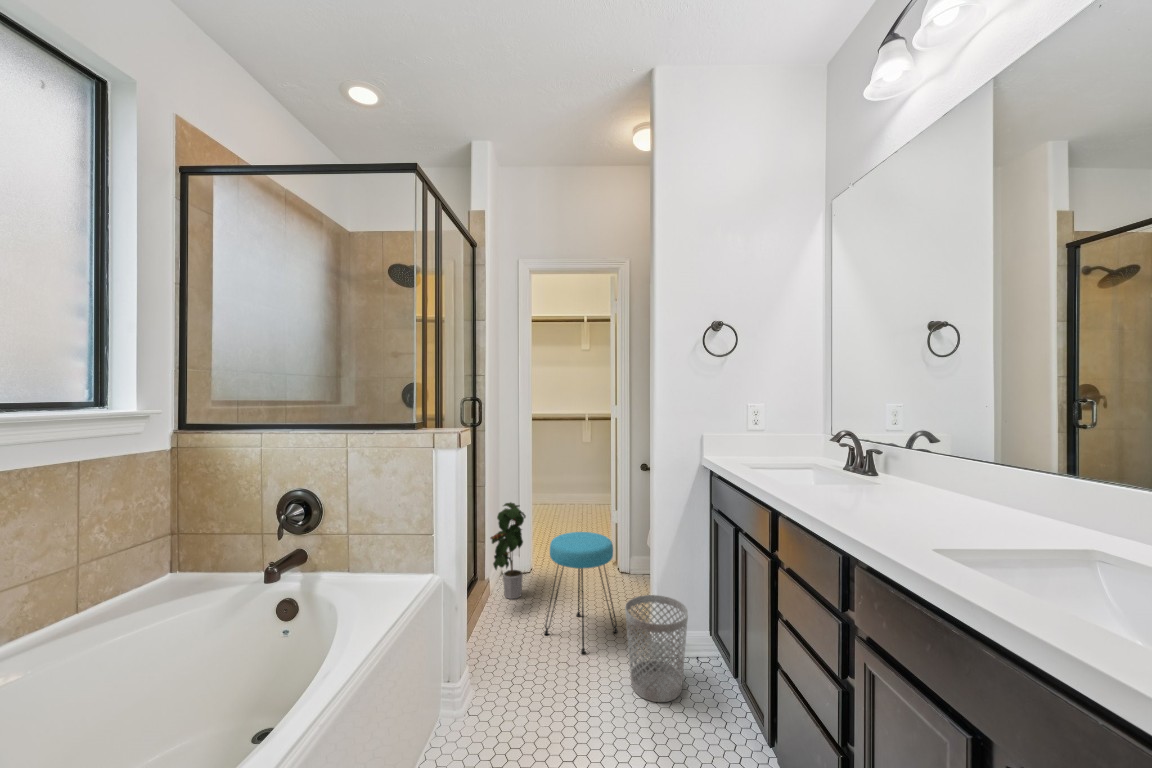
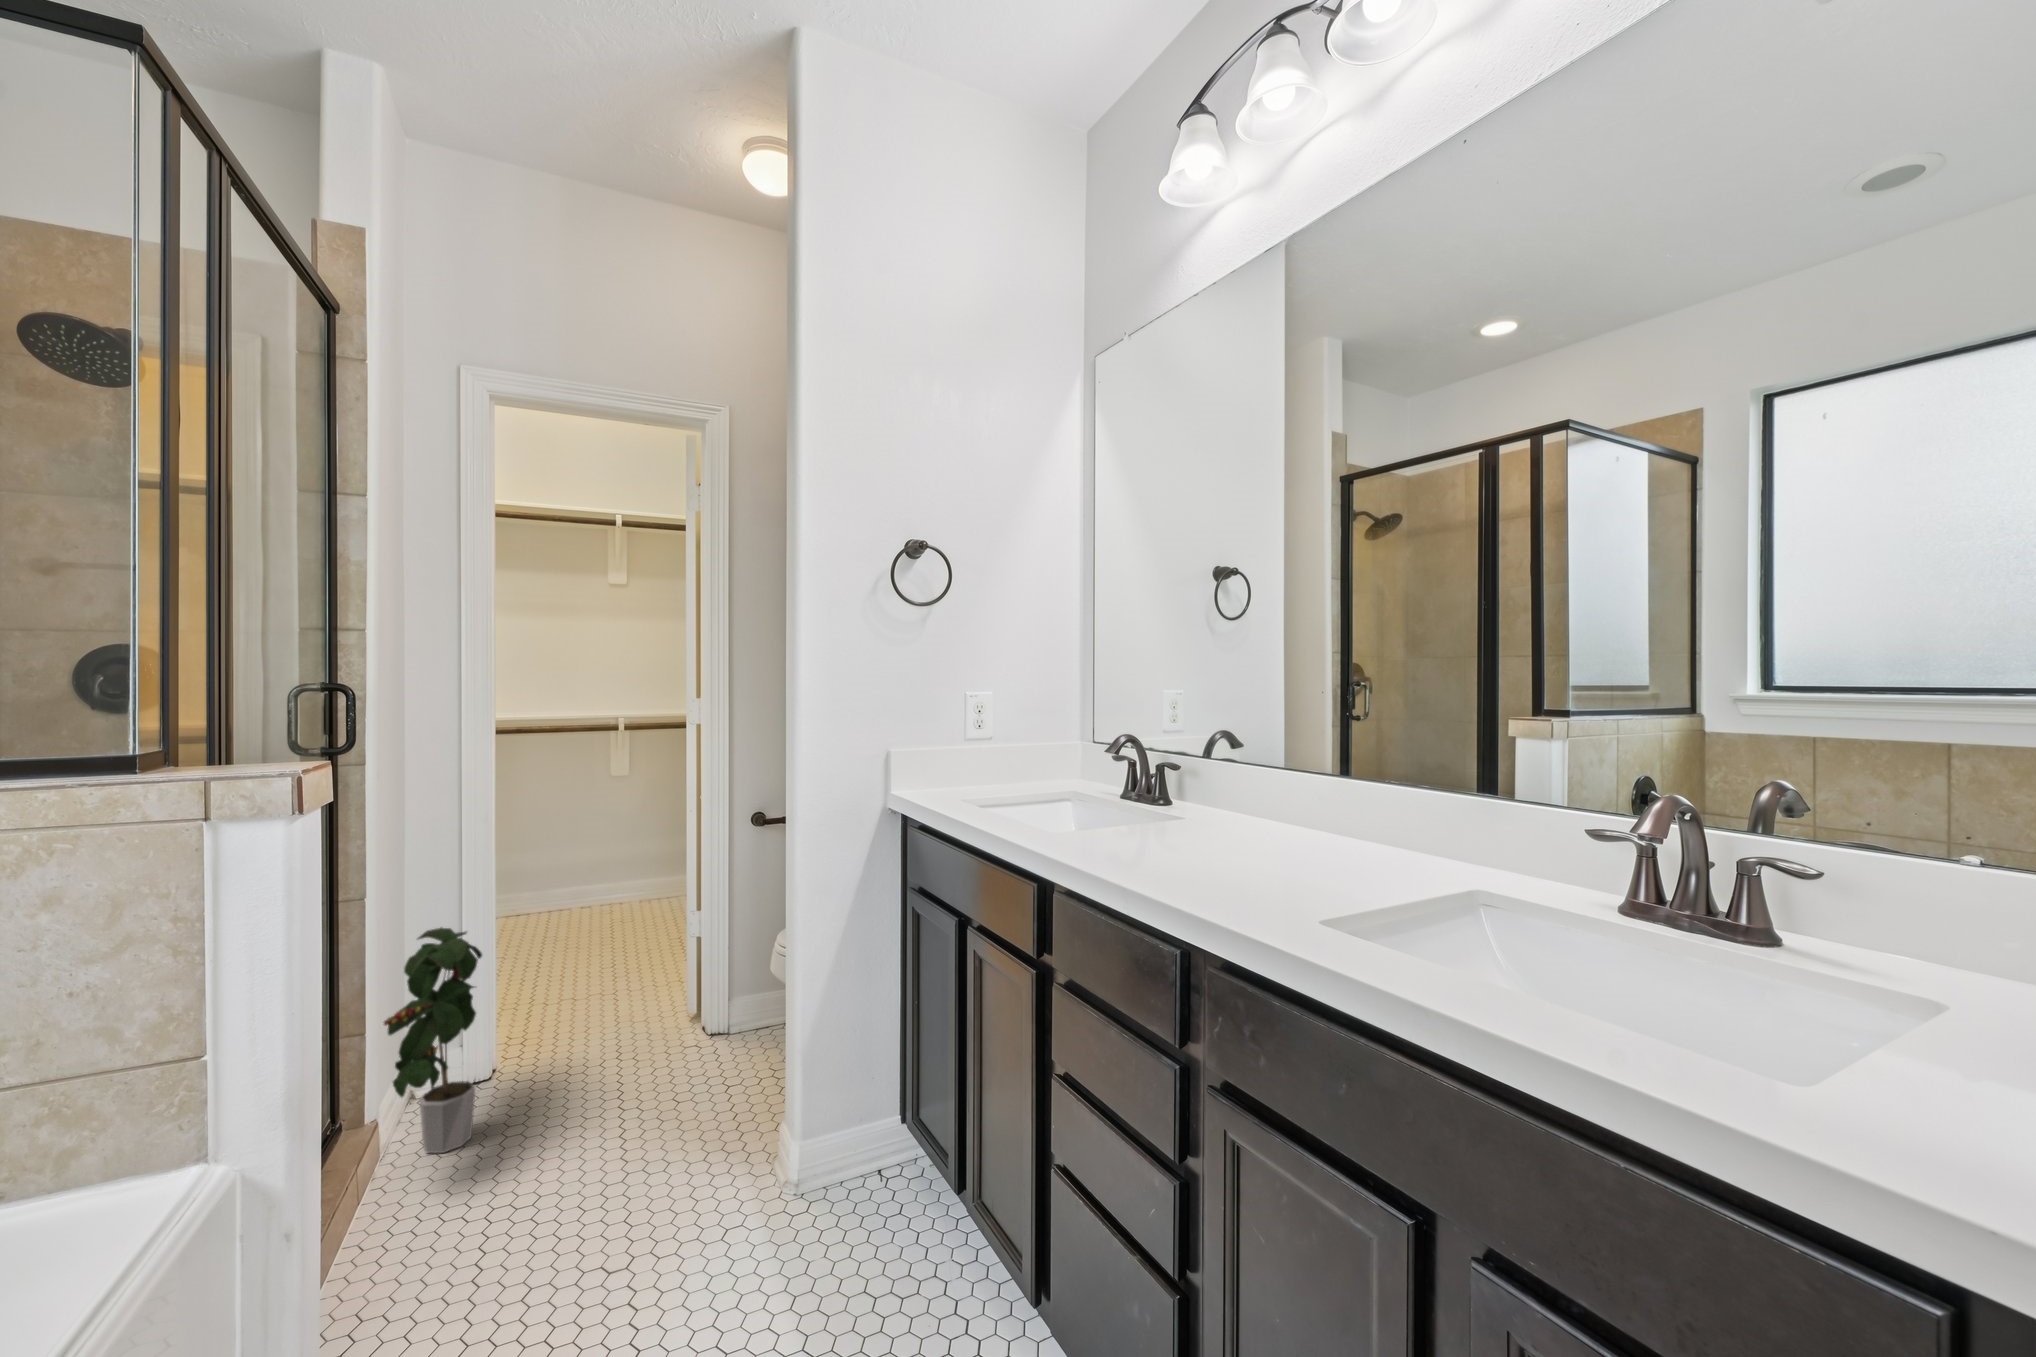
stool: present [544,532,618,653] -> none [539,968,715,1233]
wastebasket: present [625,595,688,702] -> none [743,1071,871,1290]

